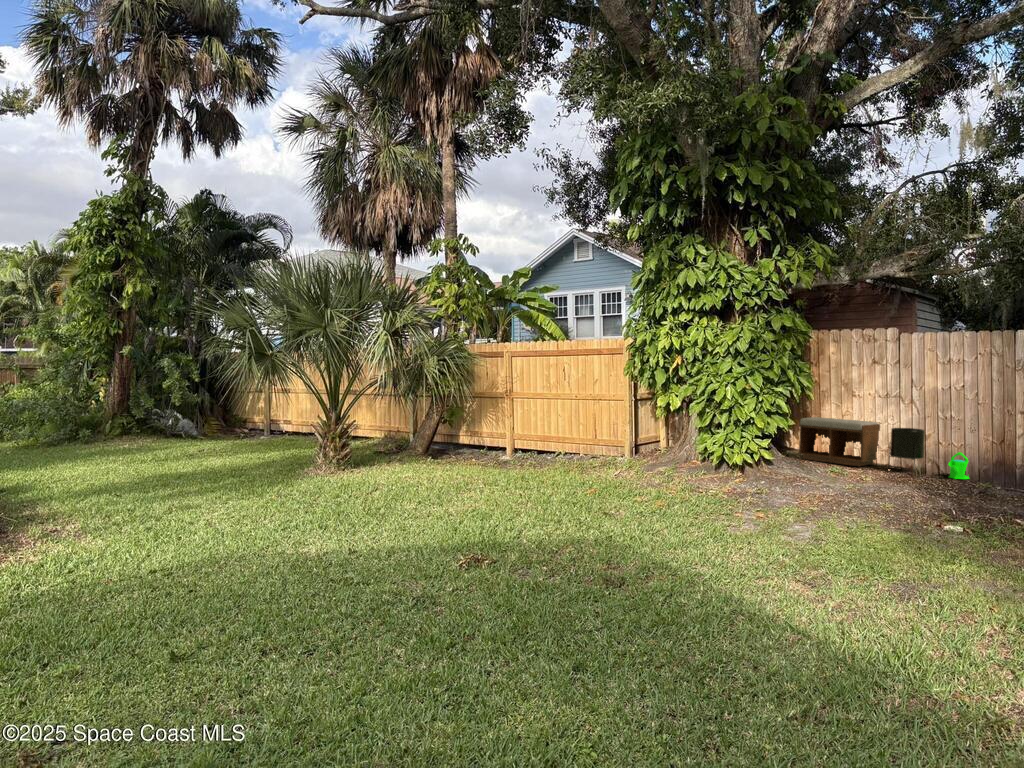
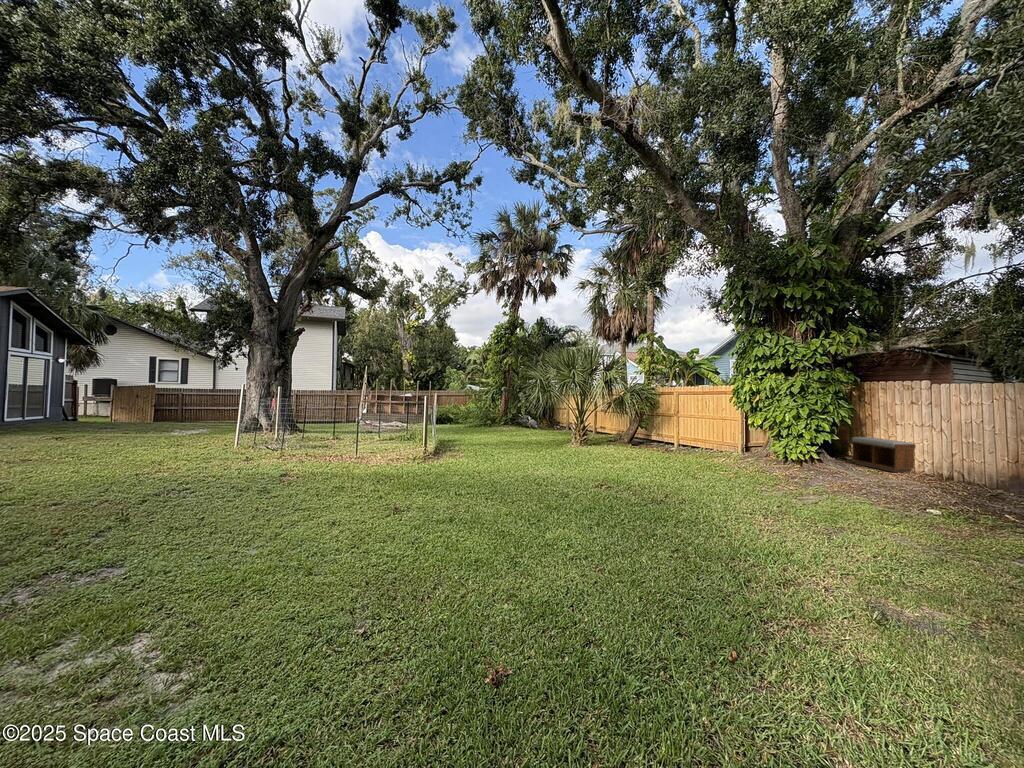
planter: present [889,428,925,472] -> none [917,448,947,481]
watering can: present [948,452,970,479] -> none [962,468,986,489]

